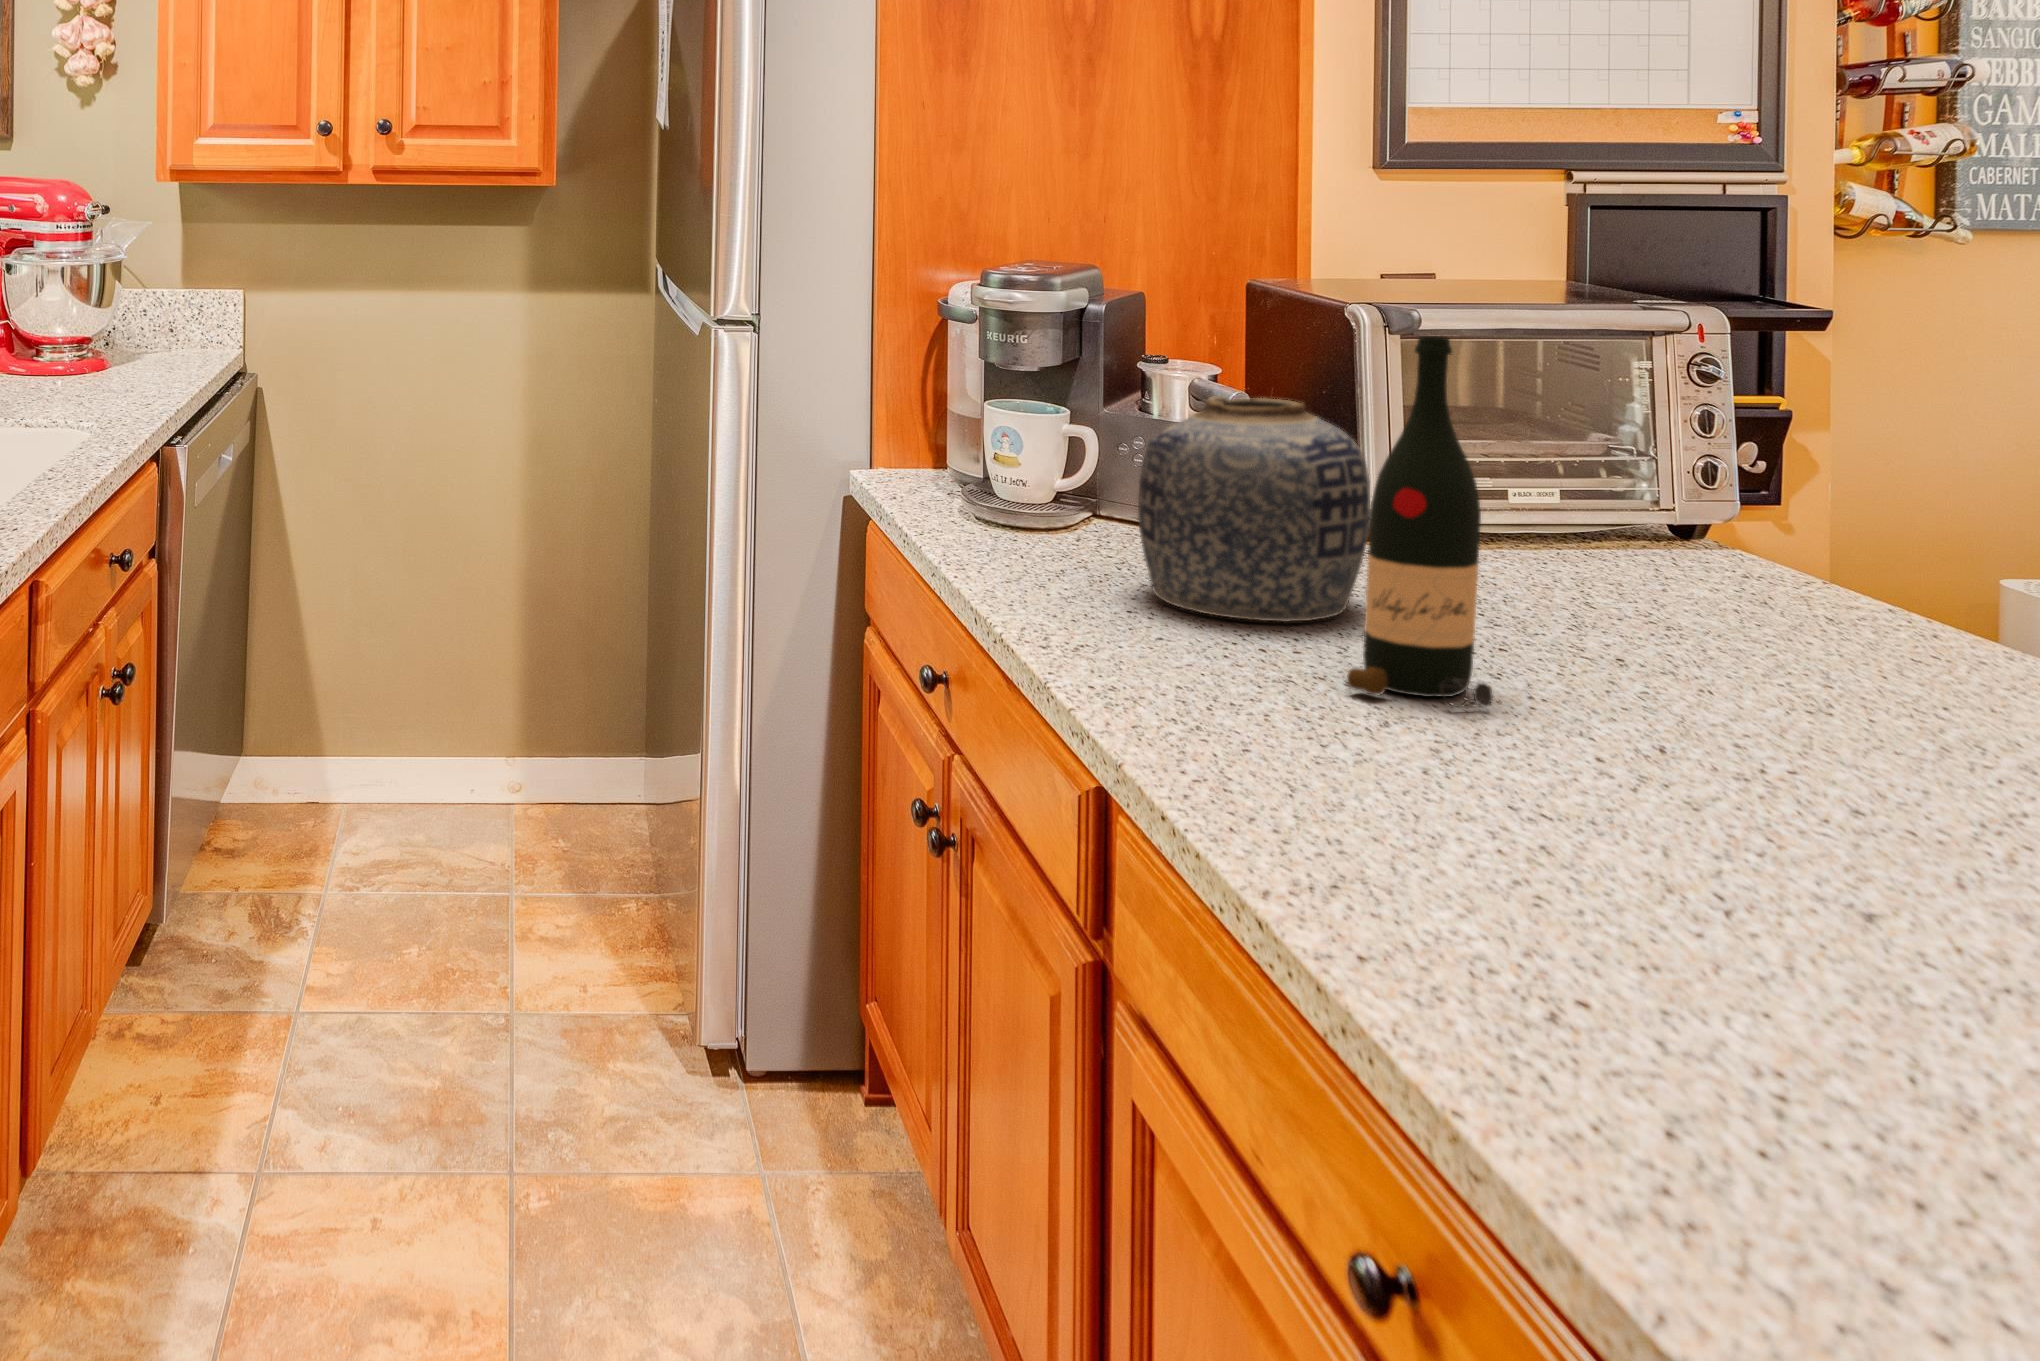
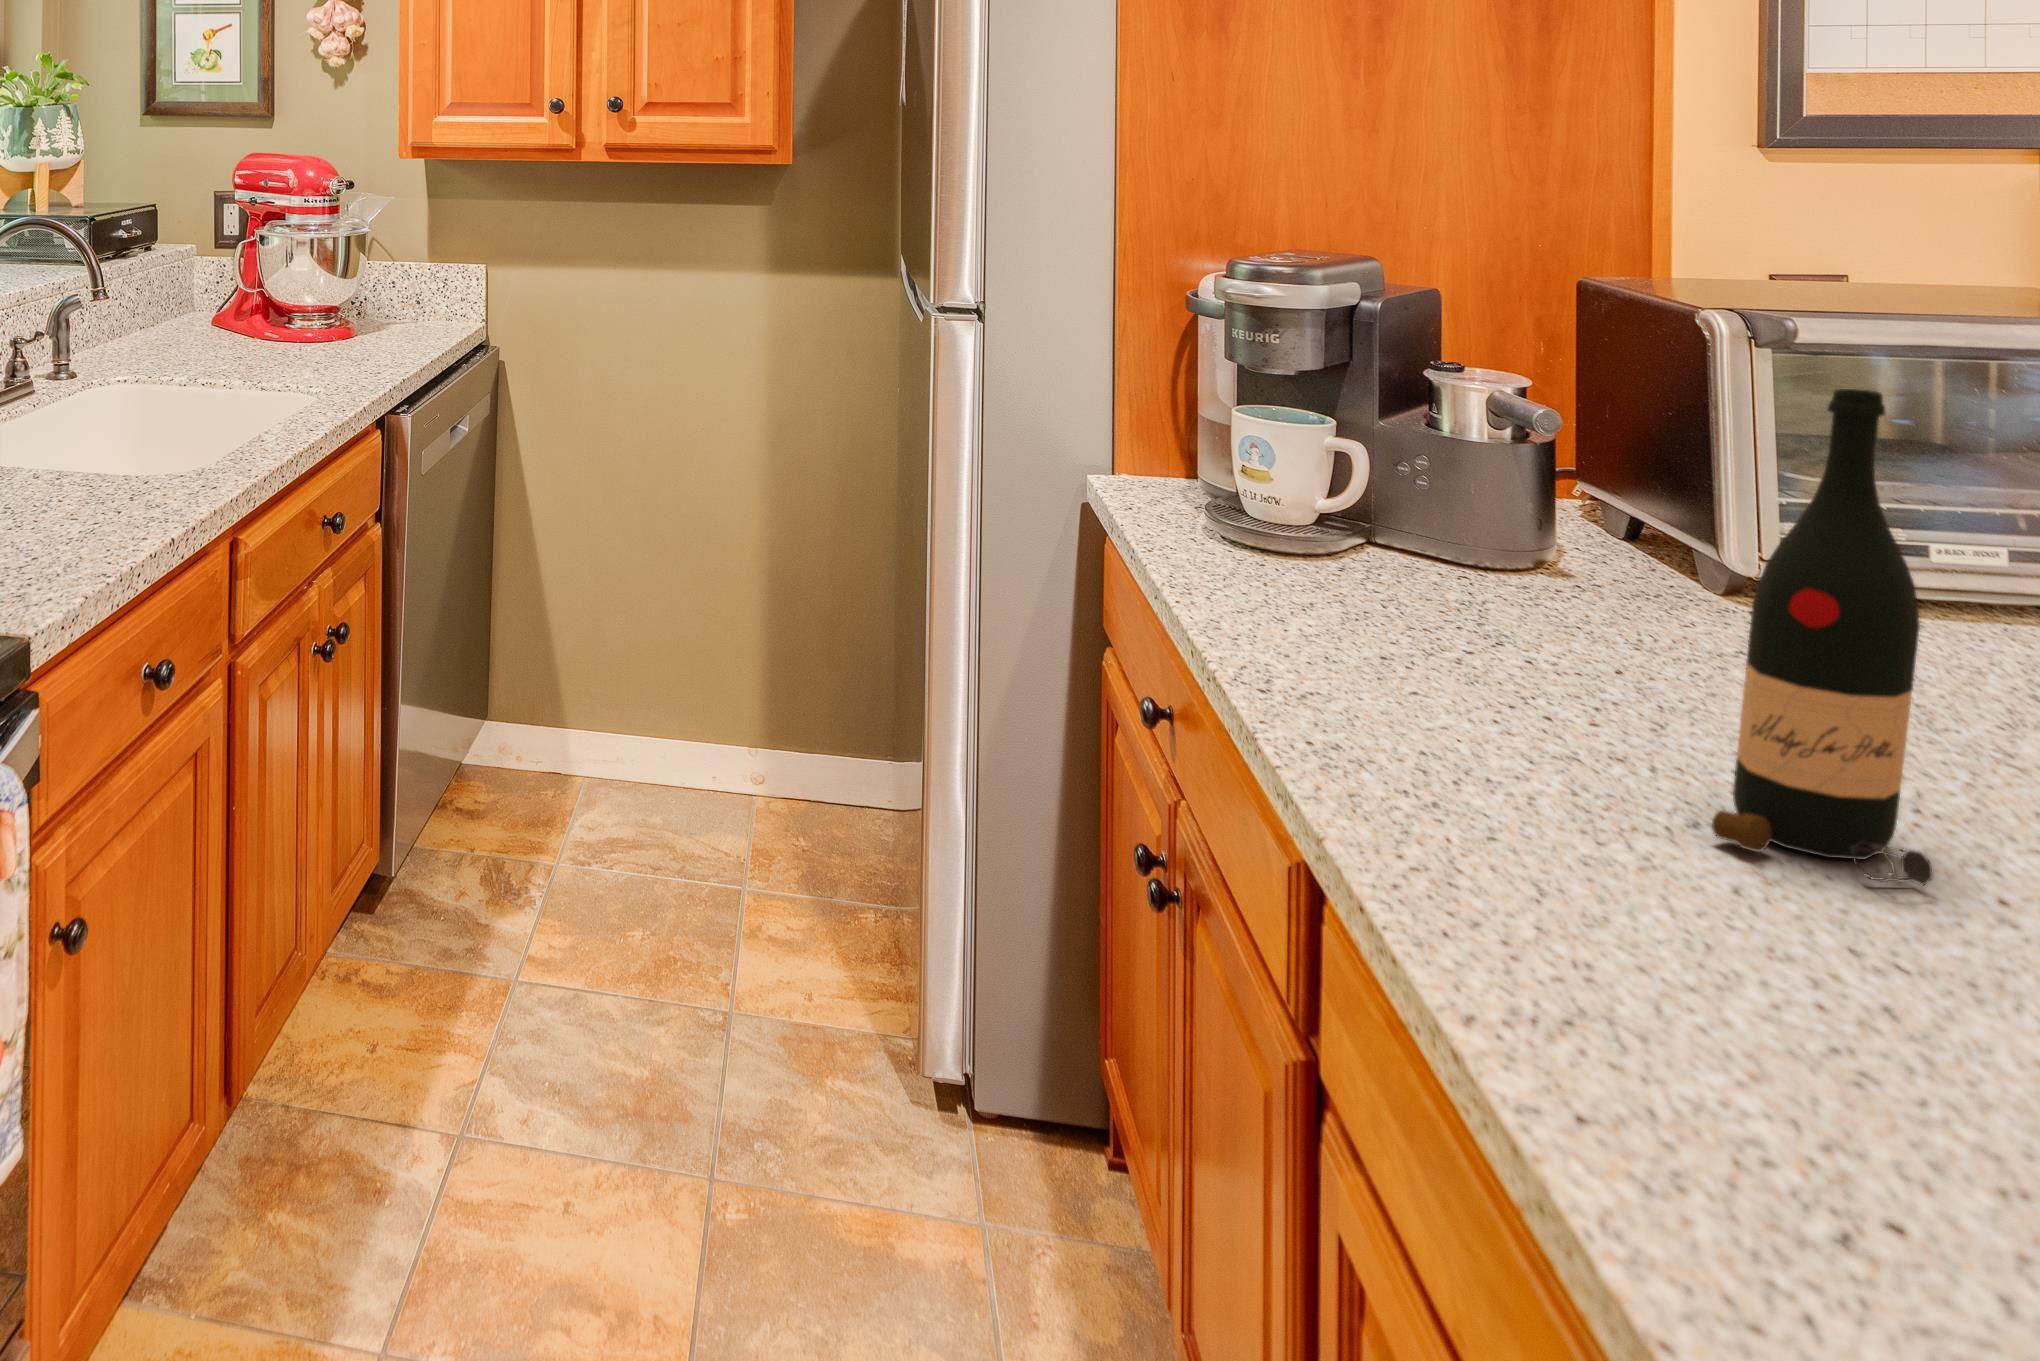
vase: present [1138,396,1370,621] -> none [1423,431,1735,715]

